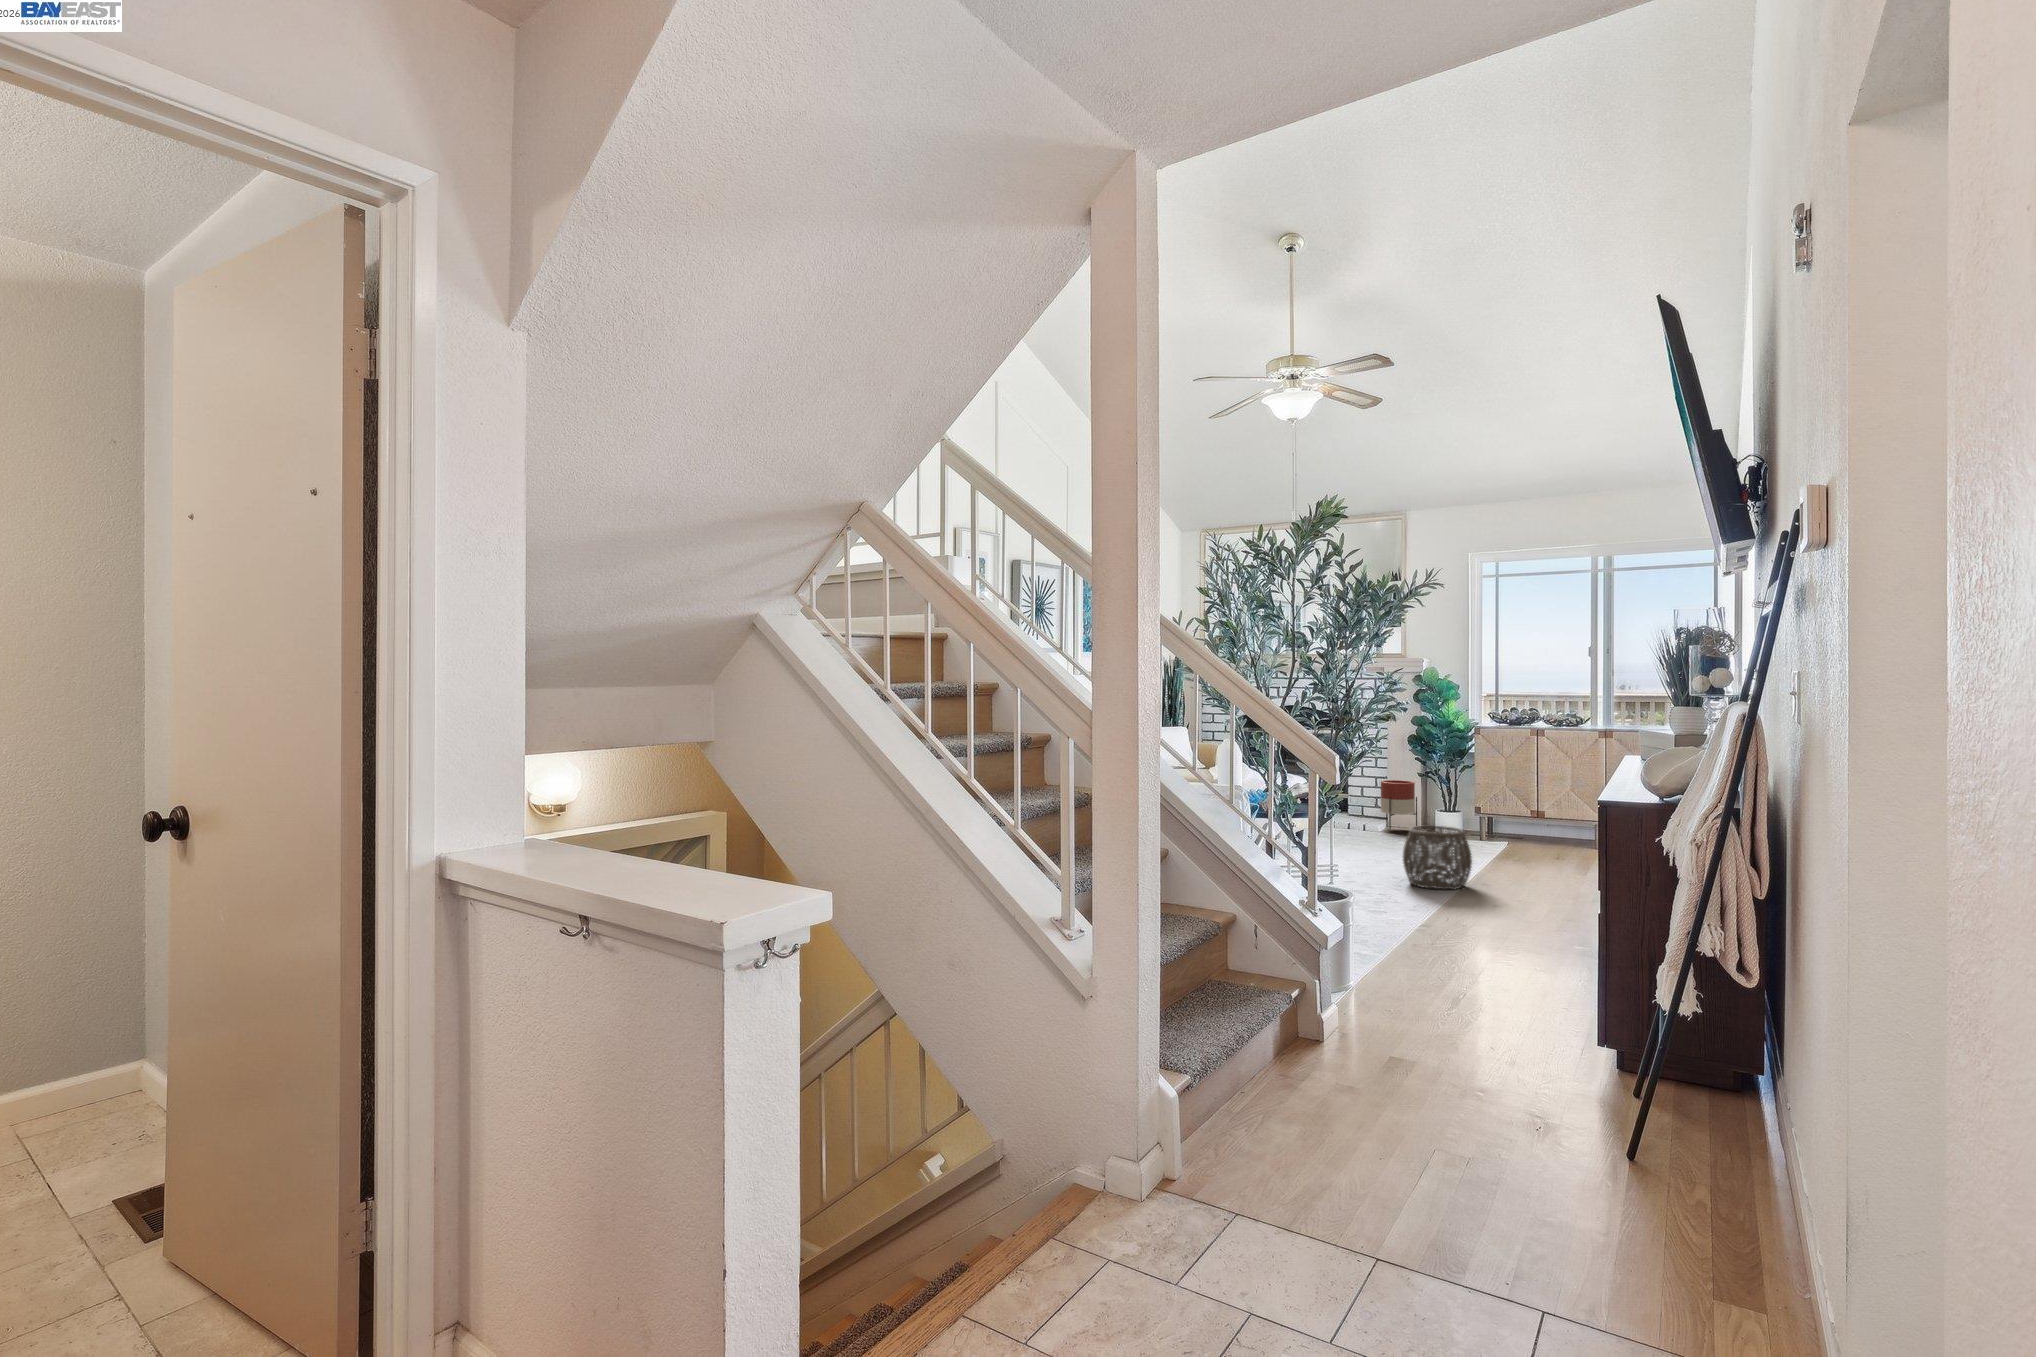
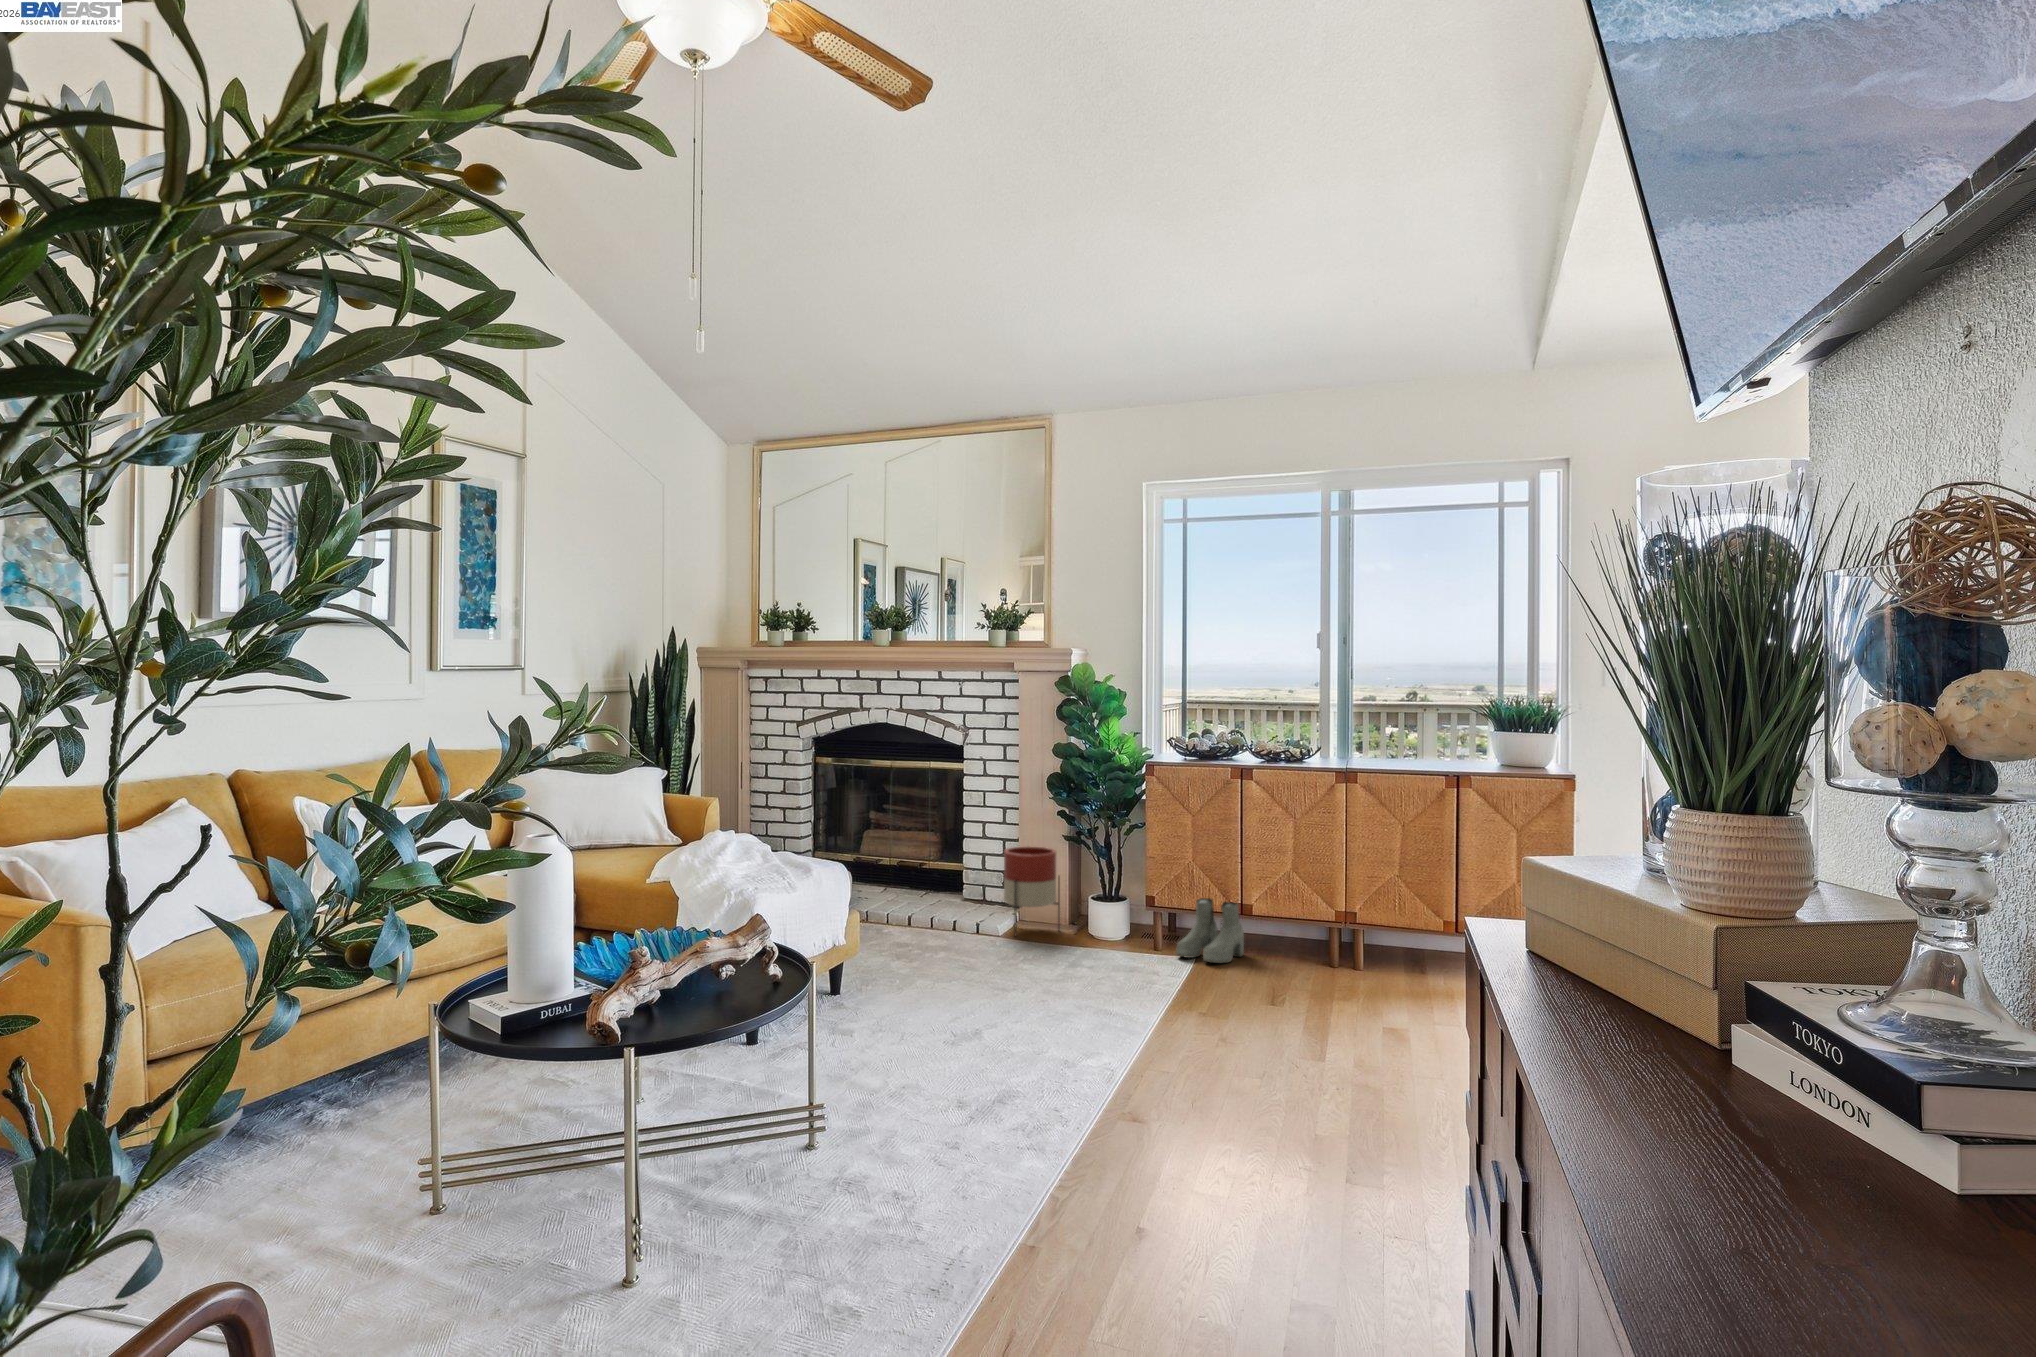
boots: none [1496,808,1540,844] -> present [1176,898,1244,963]
woven basket: present [1403,826,1472,890] -> none [961,999,1106,1166]

